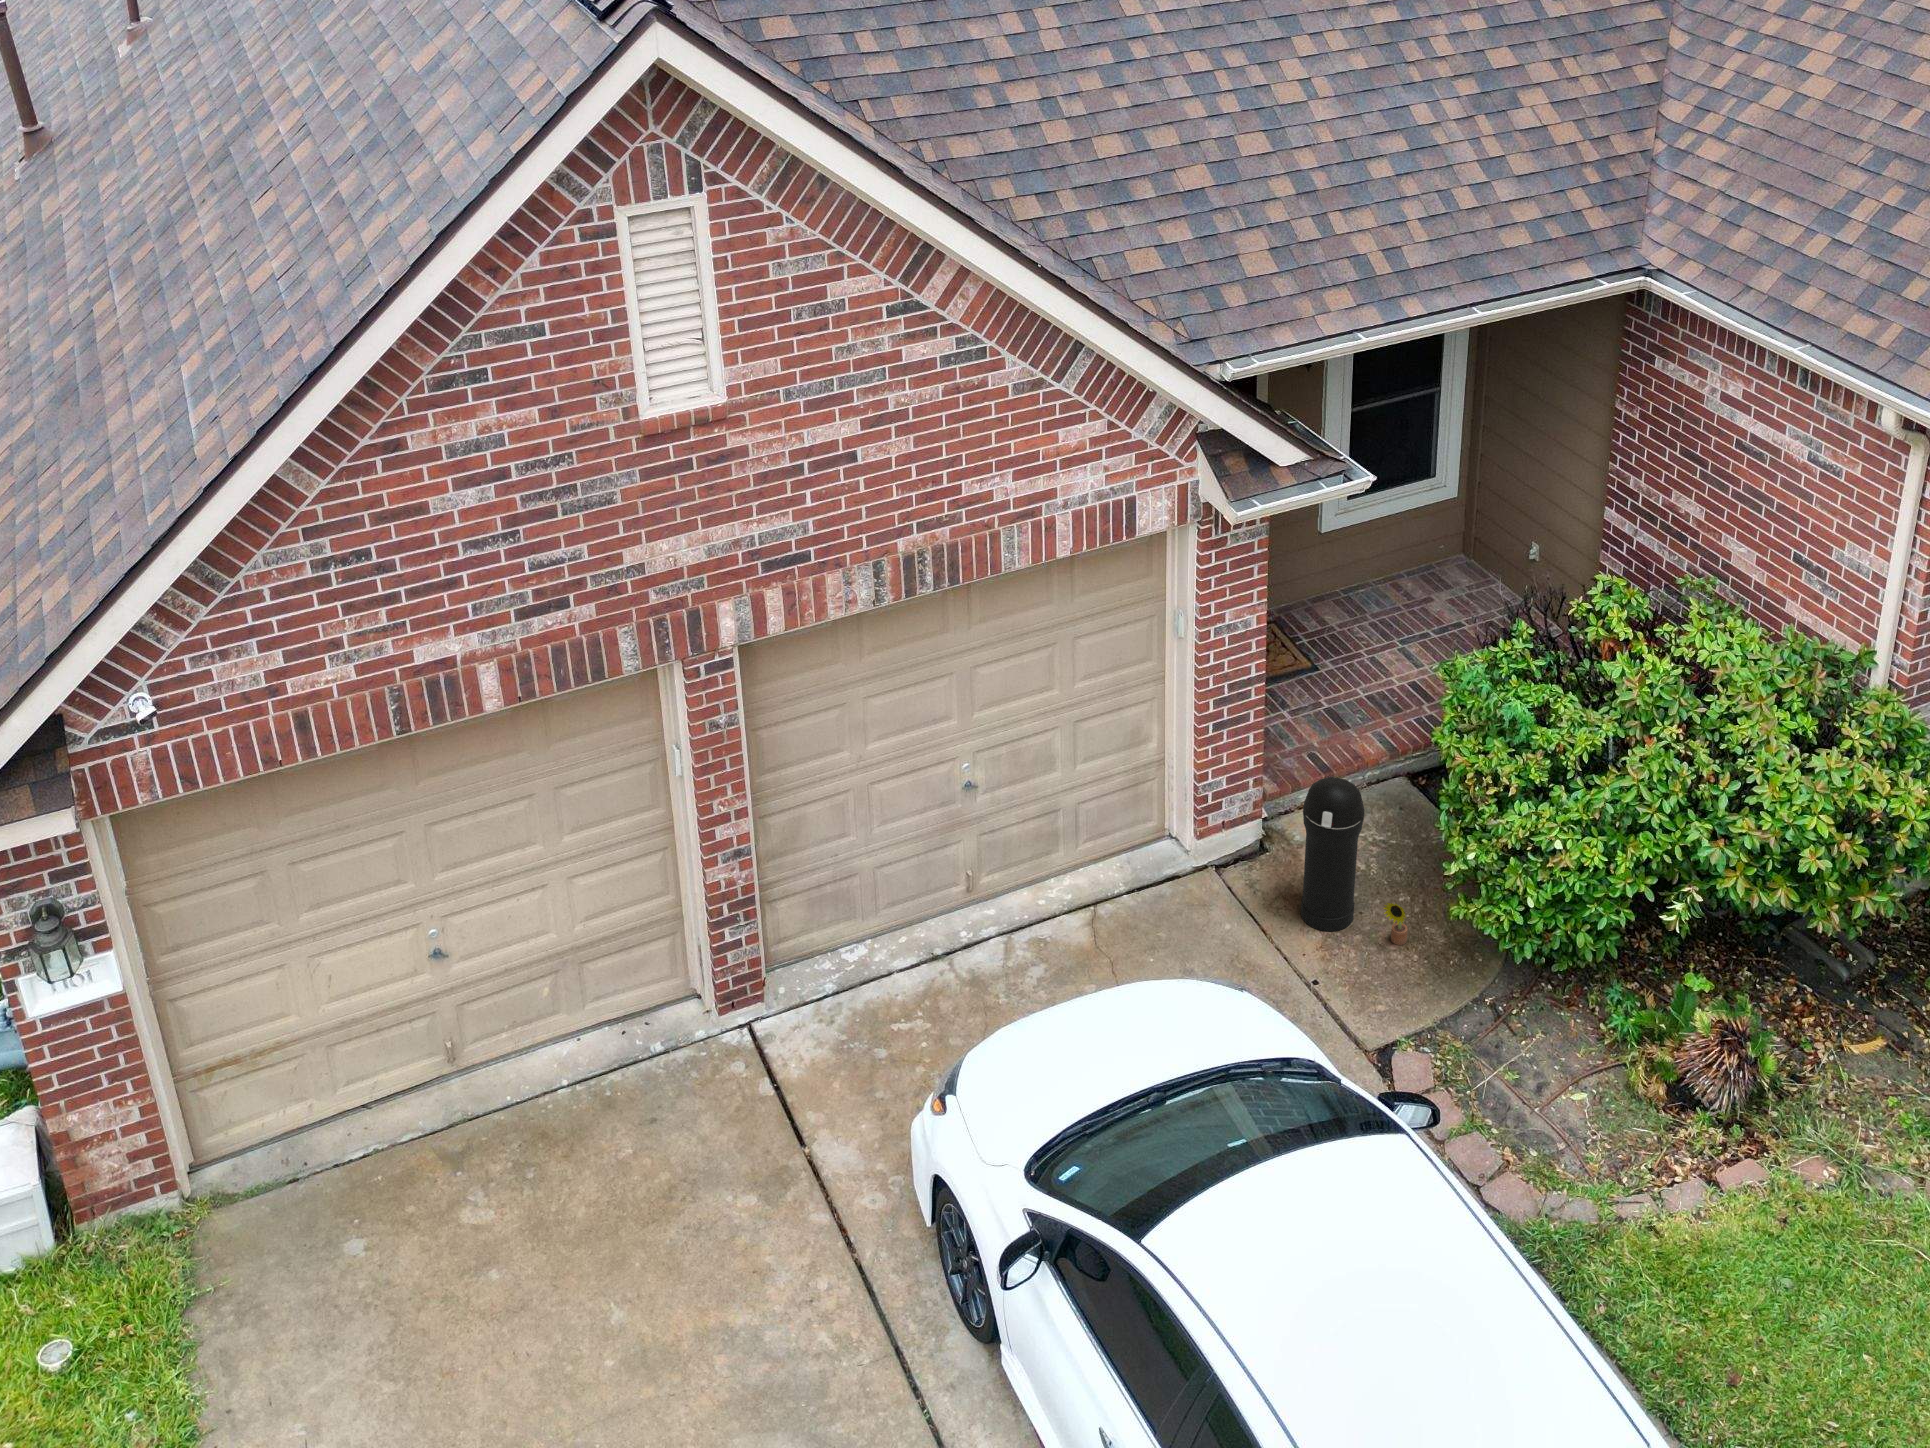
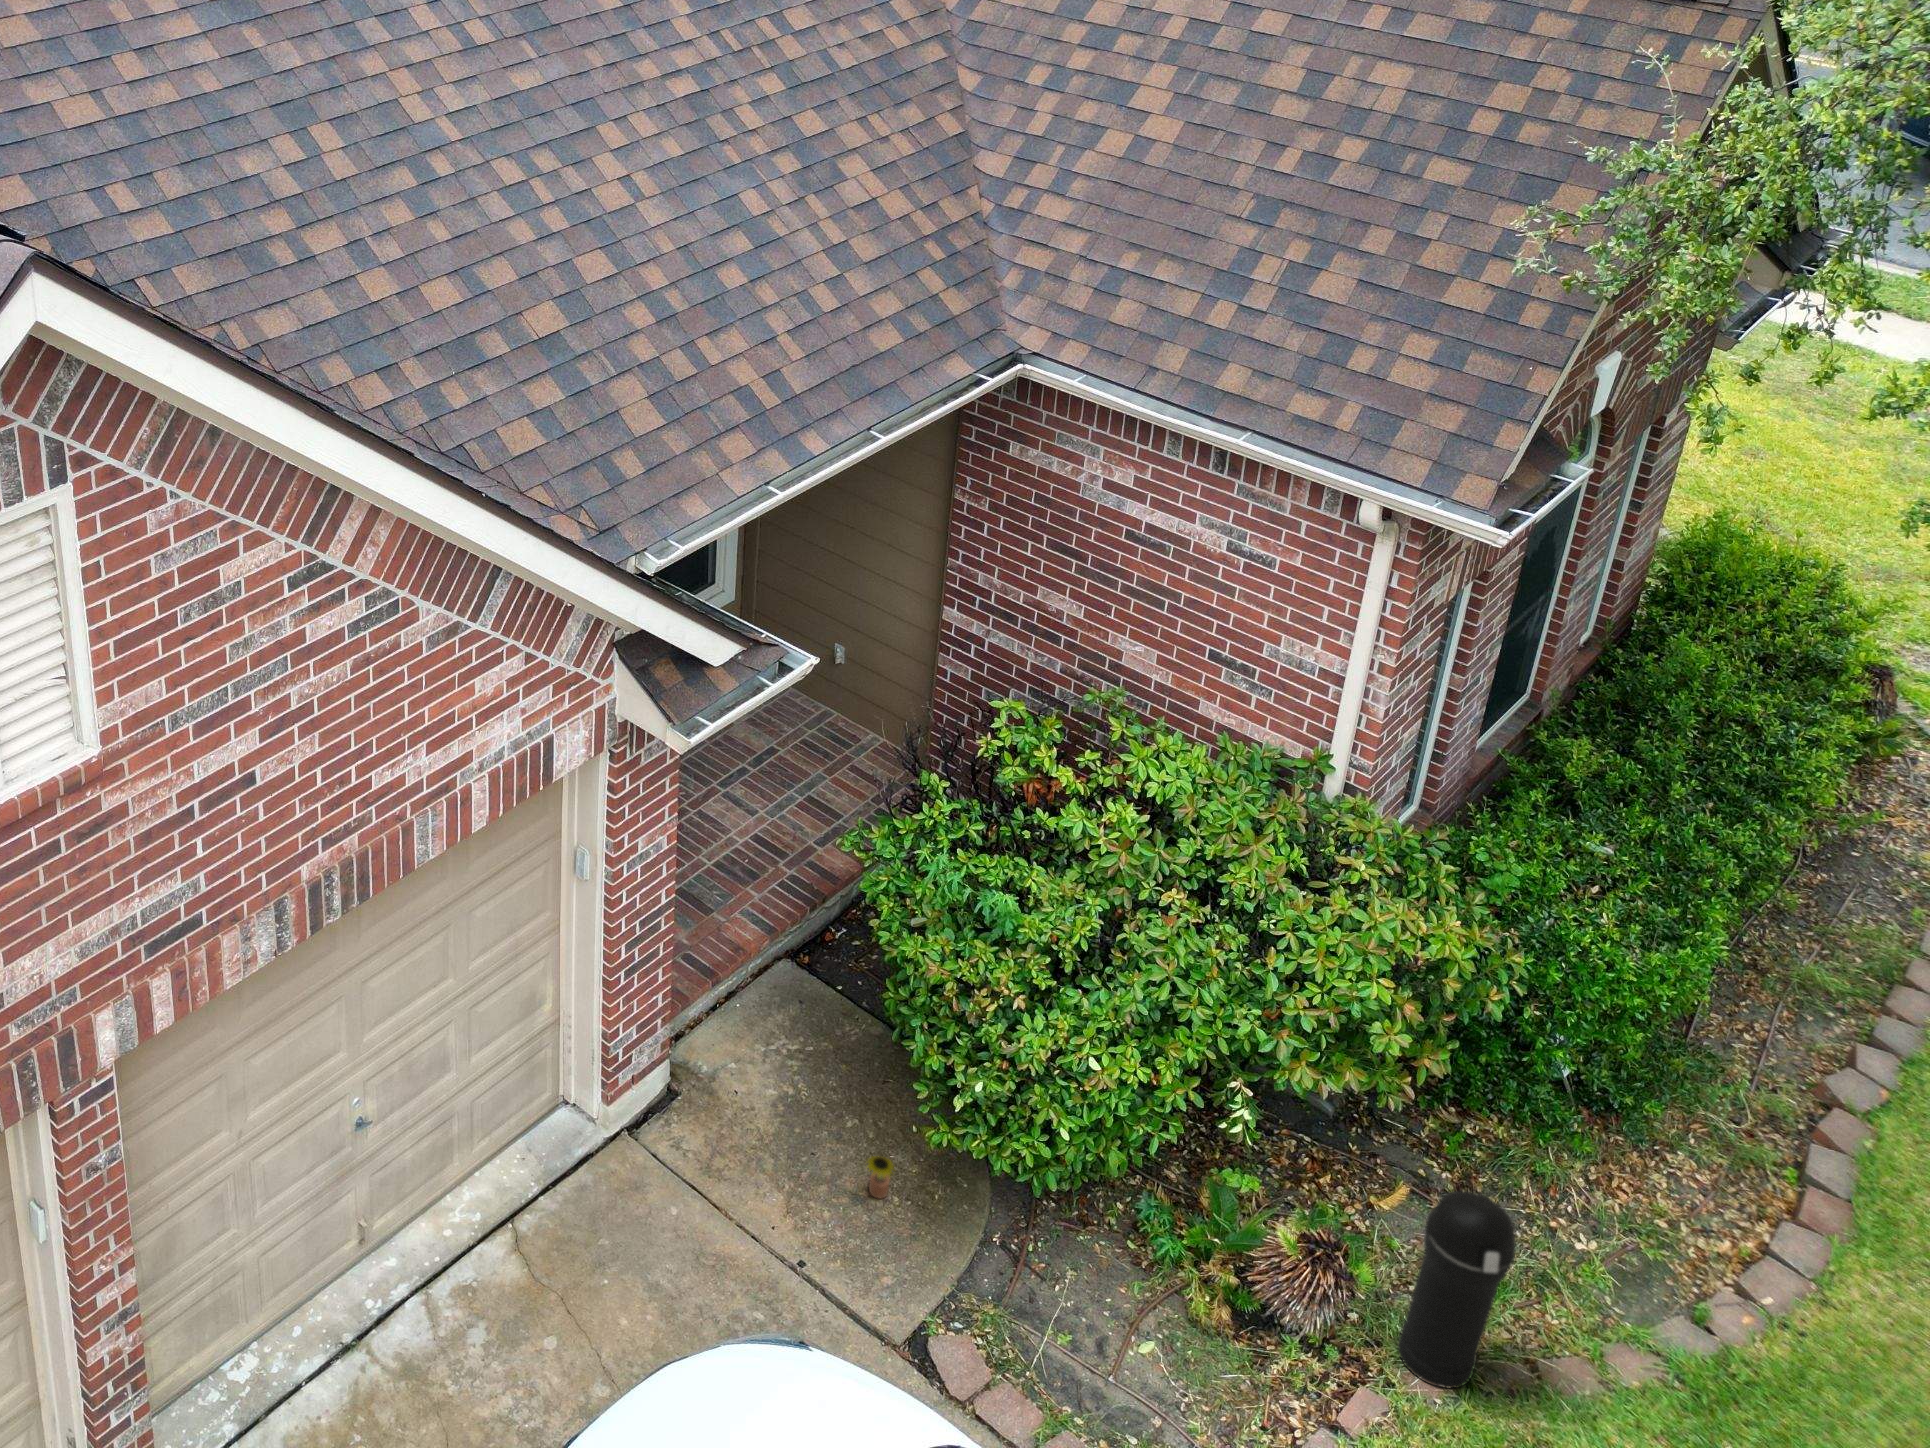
trash can: present [1301,777,1365,932] -> present [1397,1191,1516,1389]

